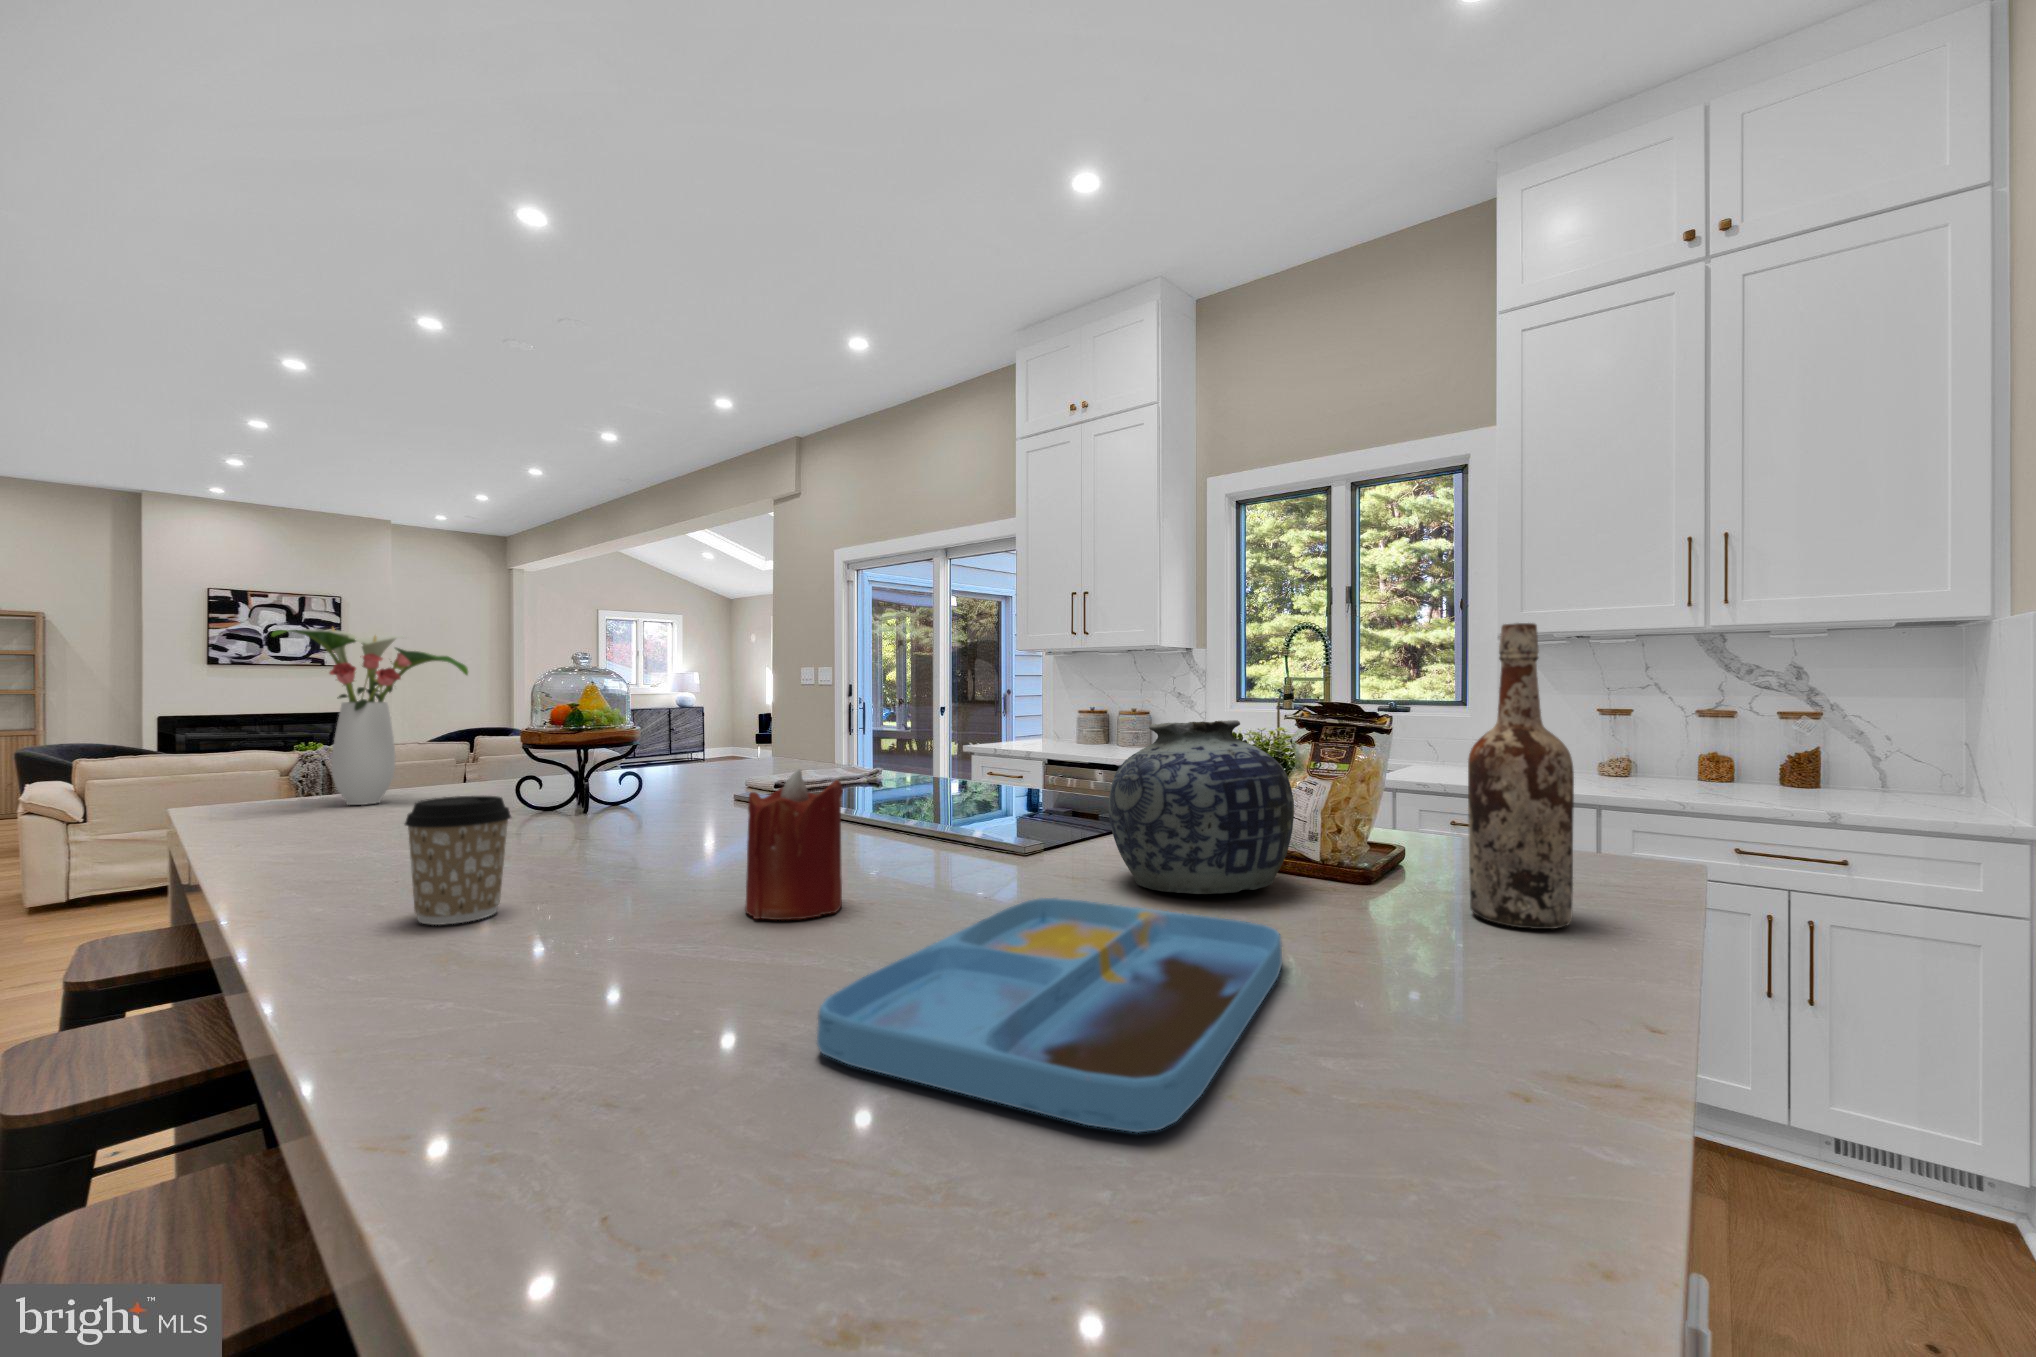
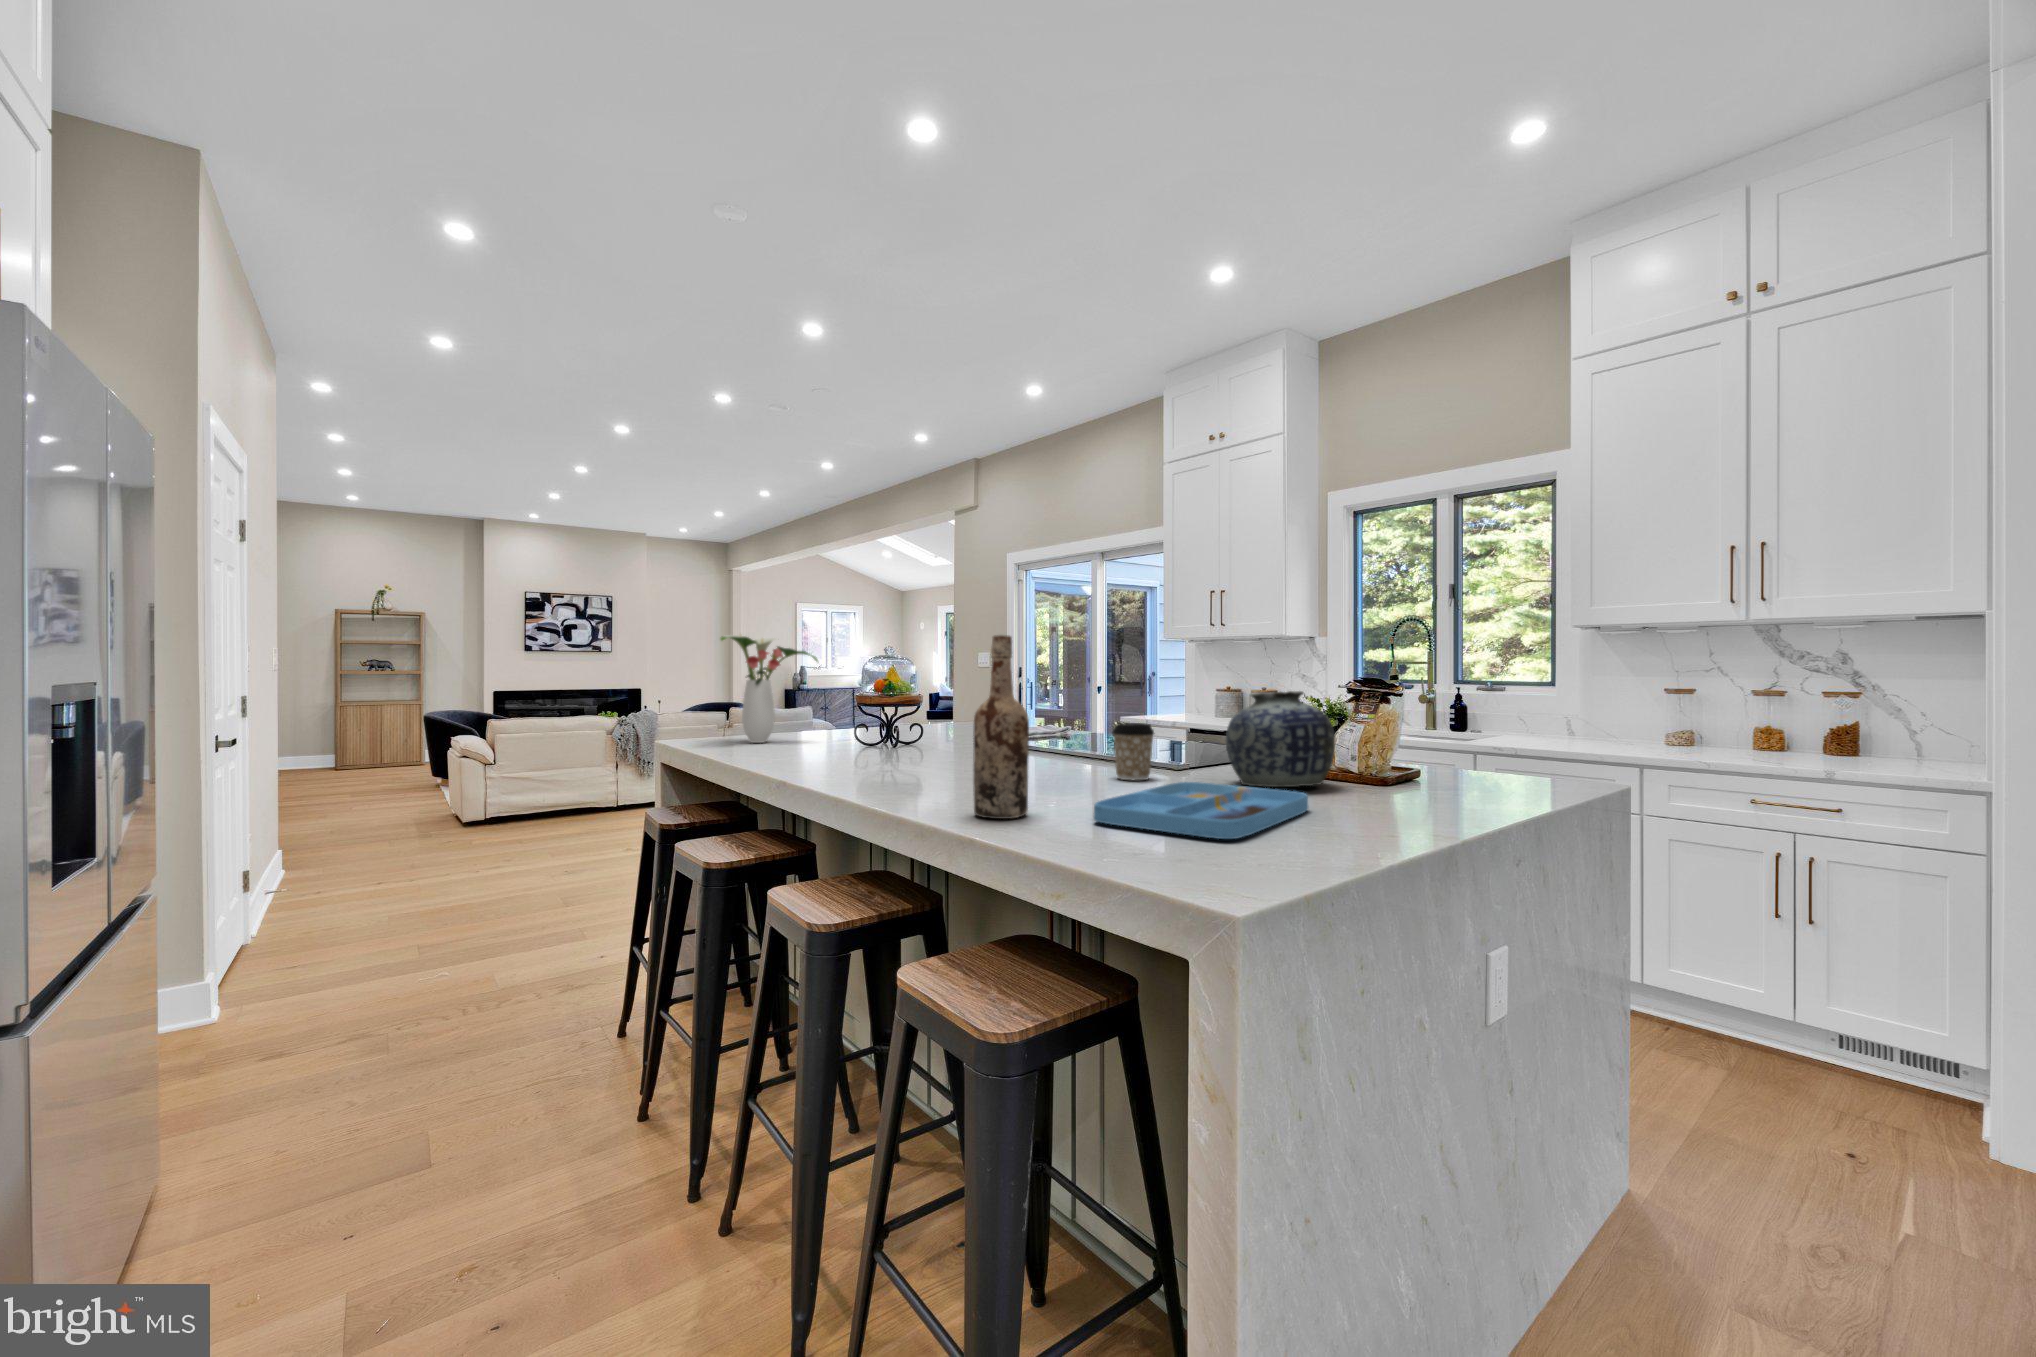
wine bottle: present [1468,623,1574,929] -> present [973,635,1029,819]
candle: present [745,770,843,920] -> none [1030,715,1079,791]
coffee cup: present [405,796,511,925] -> present [1113,723,1154,780]

